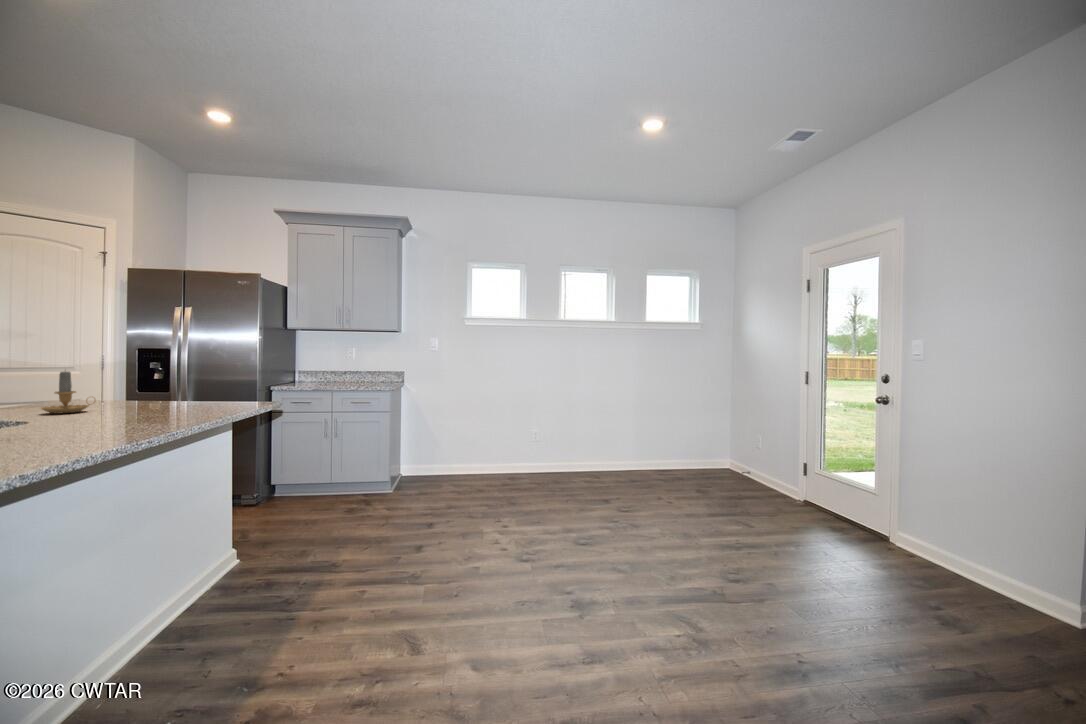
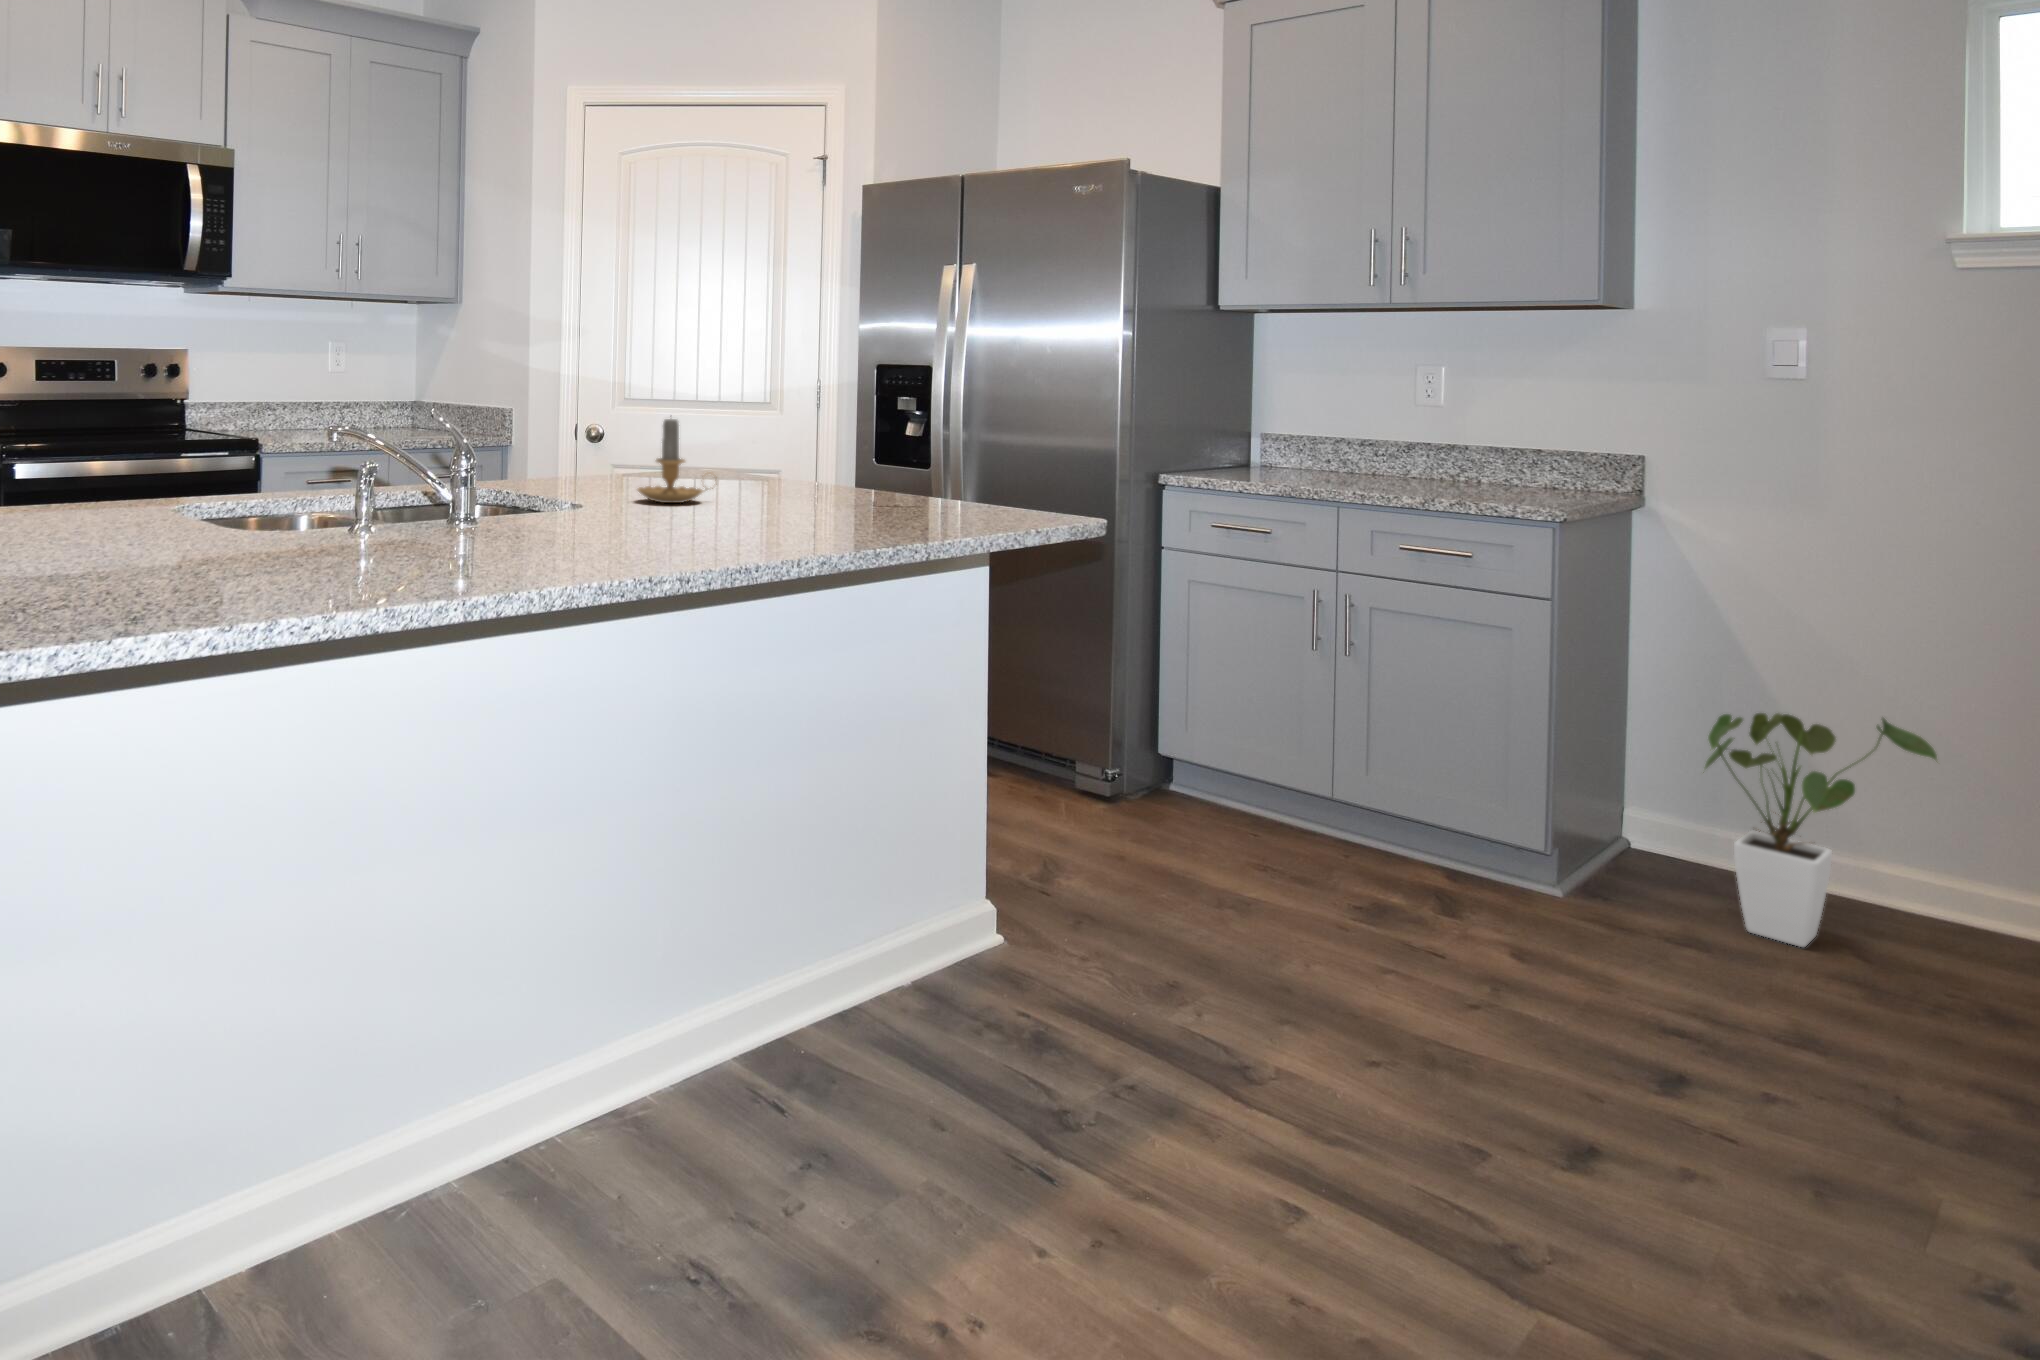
house plant: none [417,428,456,484] -> present [1703,713,1937,947]

